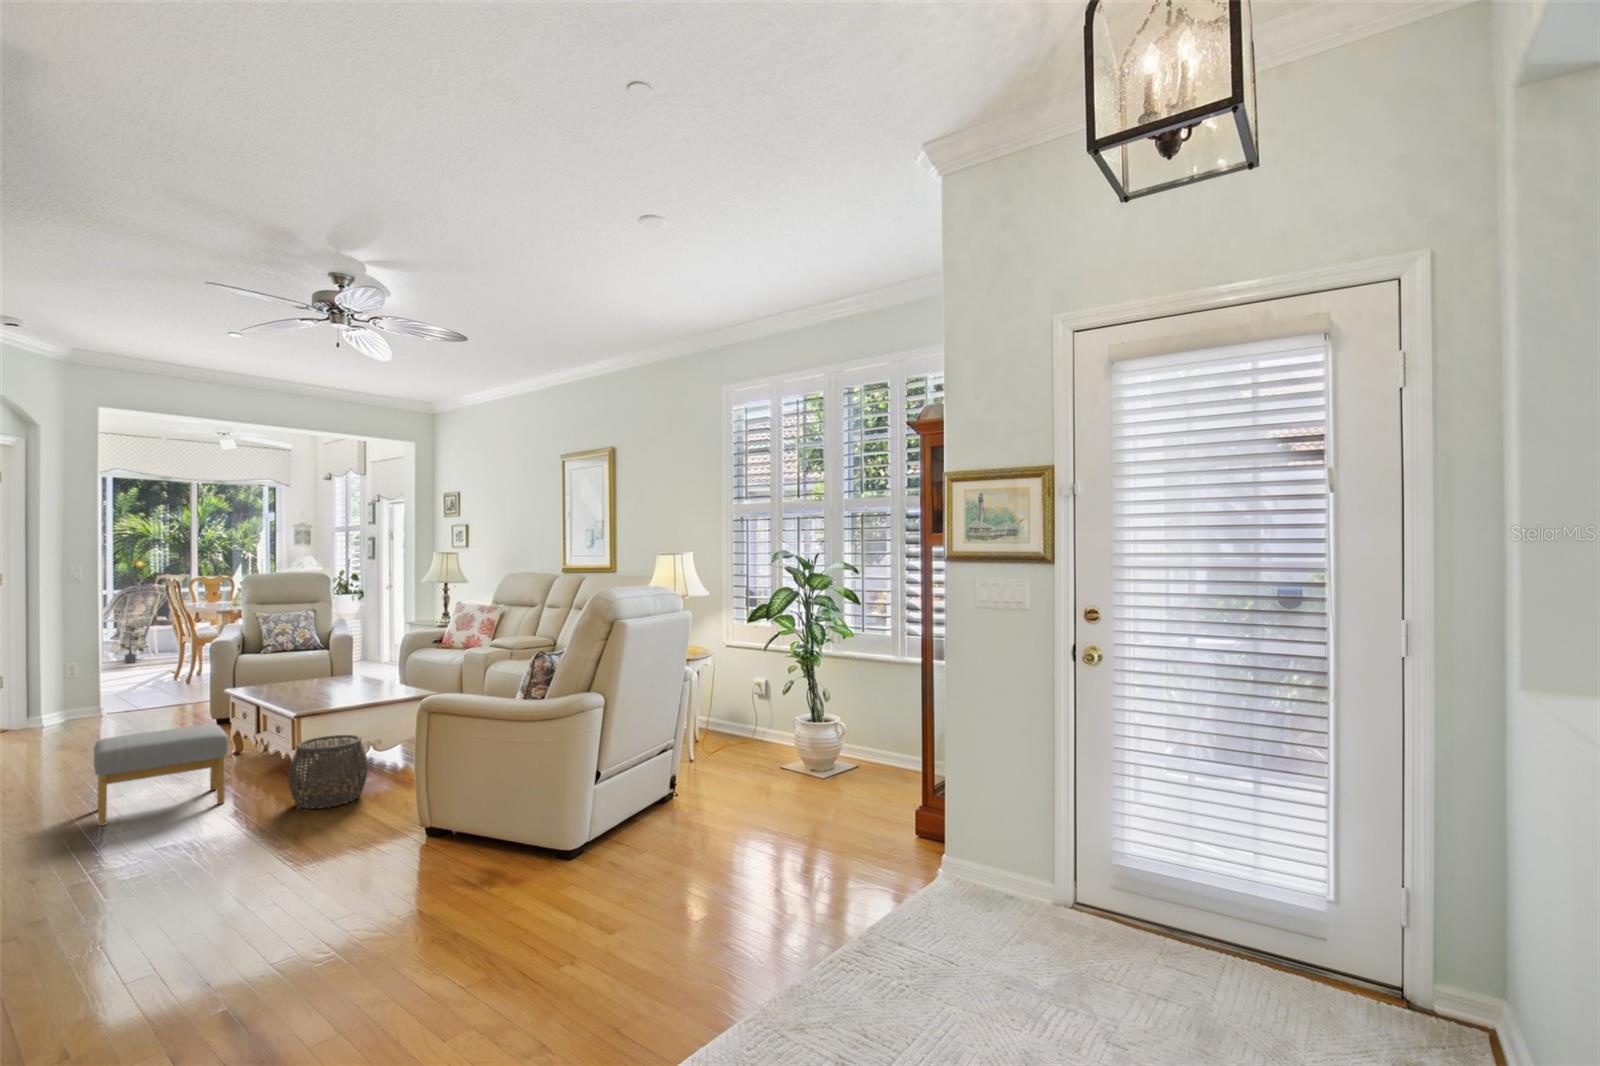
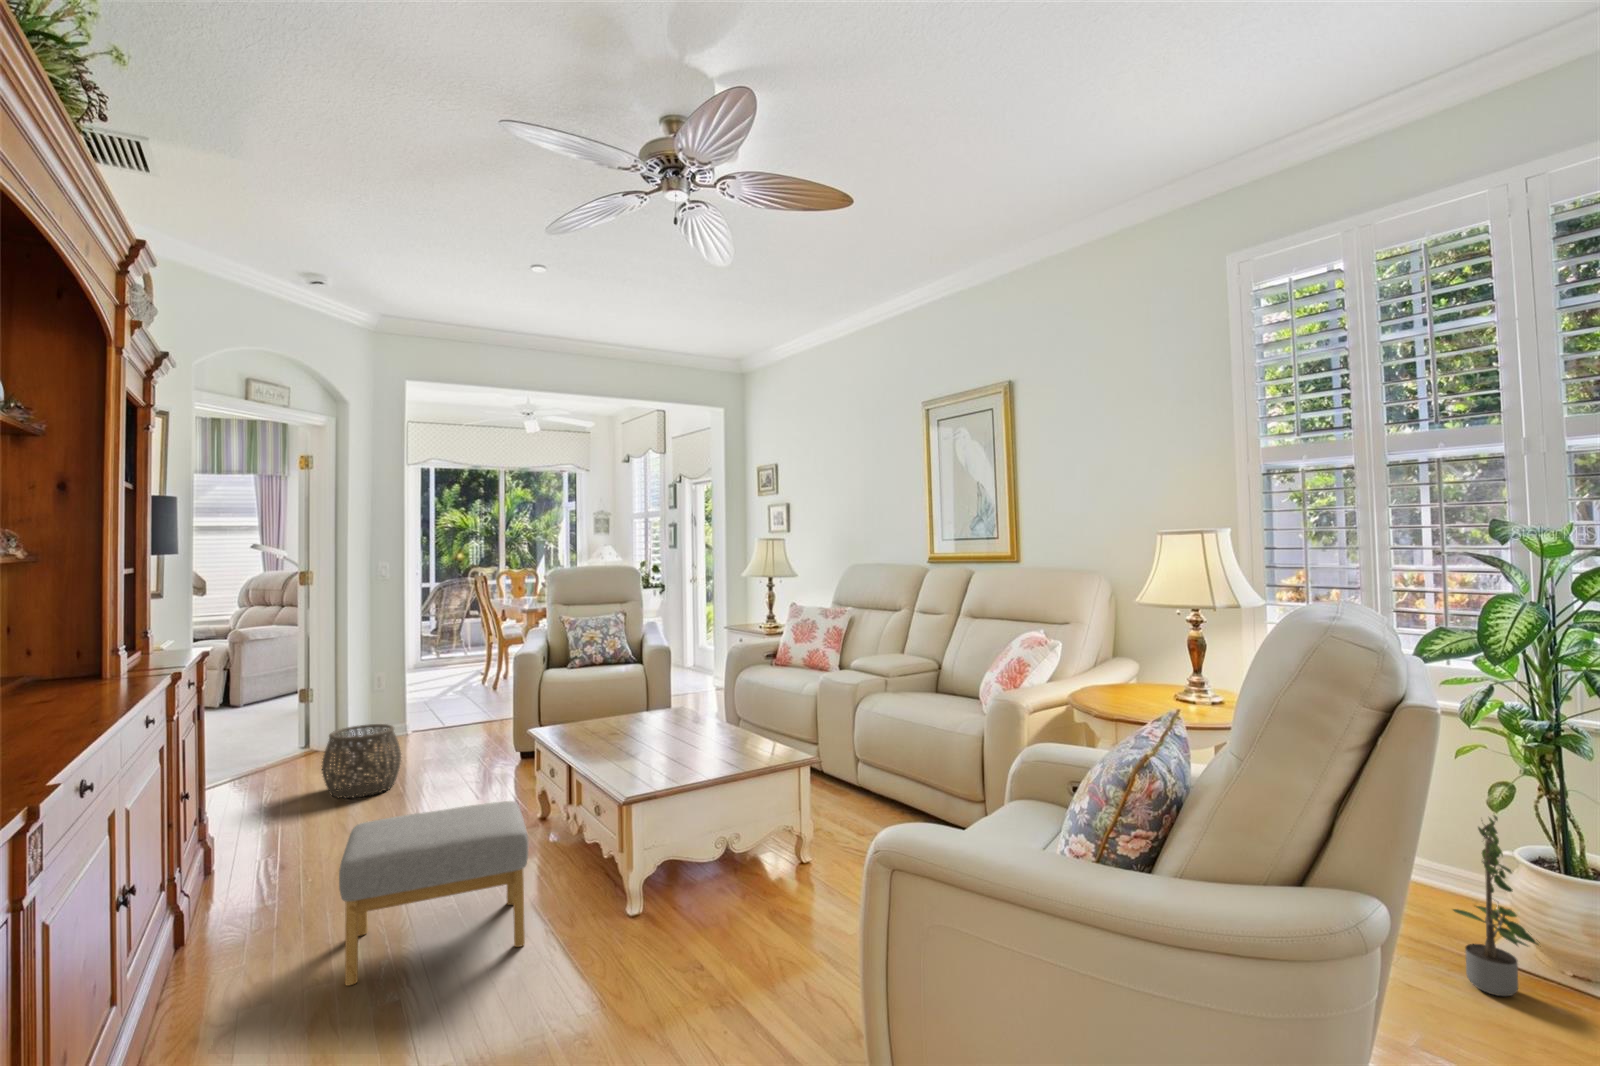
potted plant: present [120,626,144,663] -> present [1453,815,1538,996]
woven basket: present [288,735,368,809] -> present [321,724,401,798]

